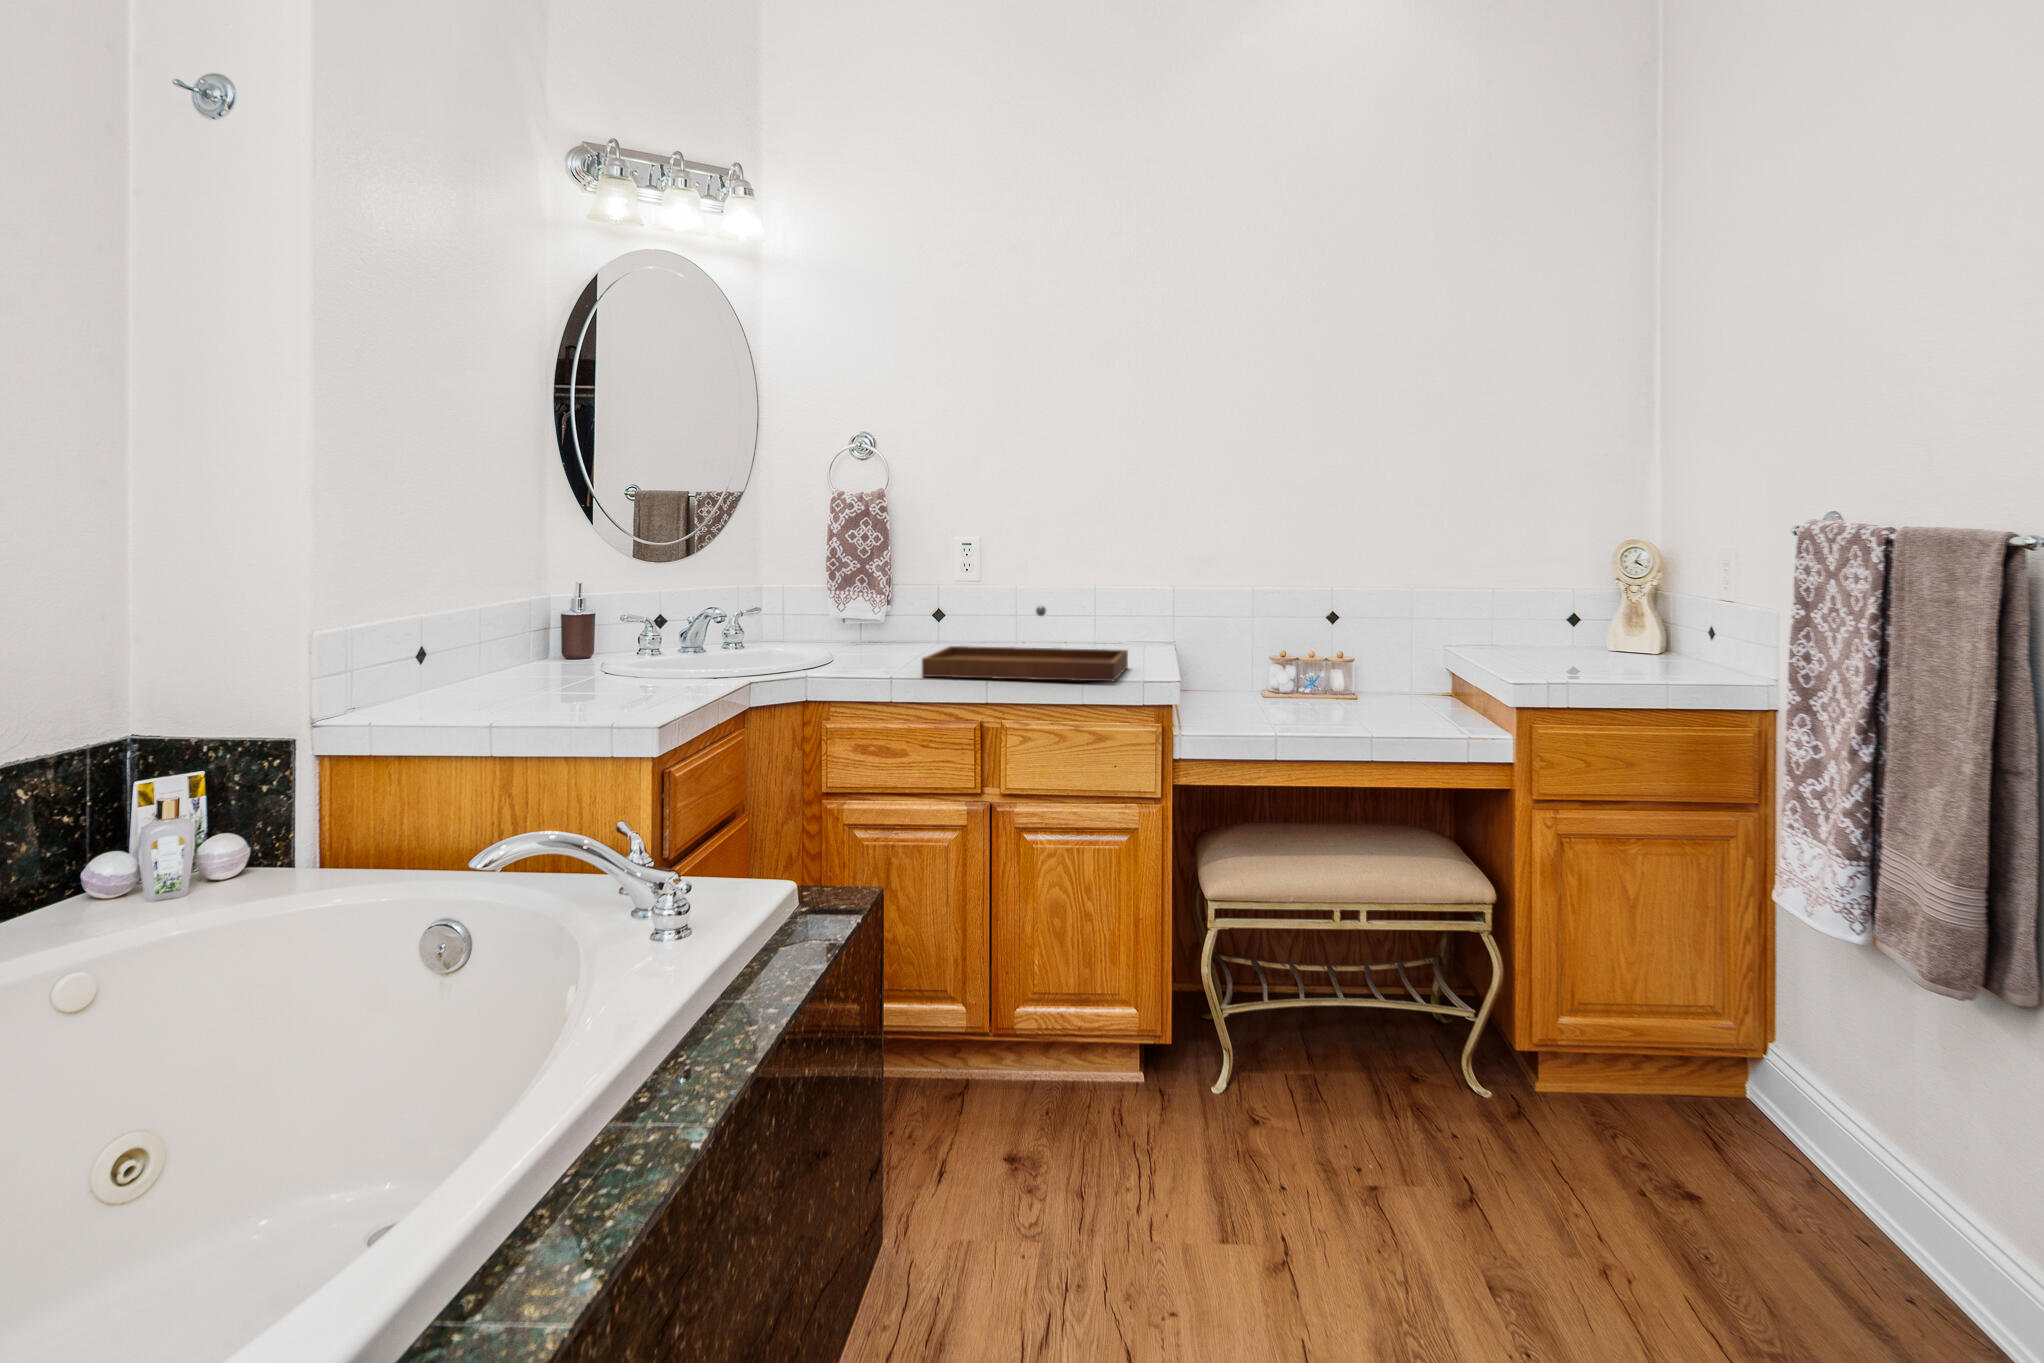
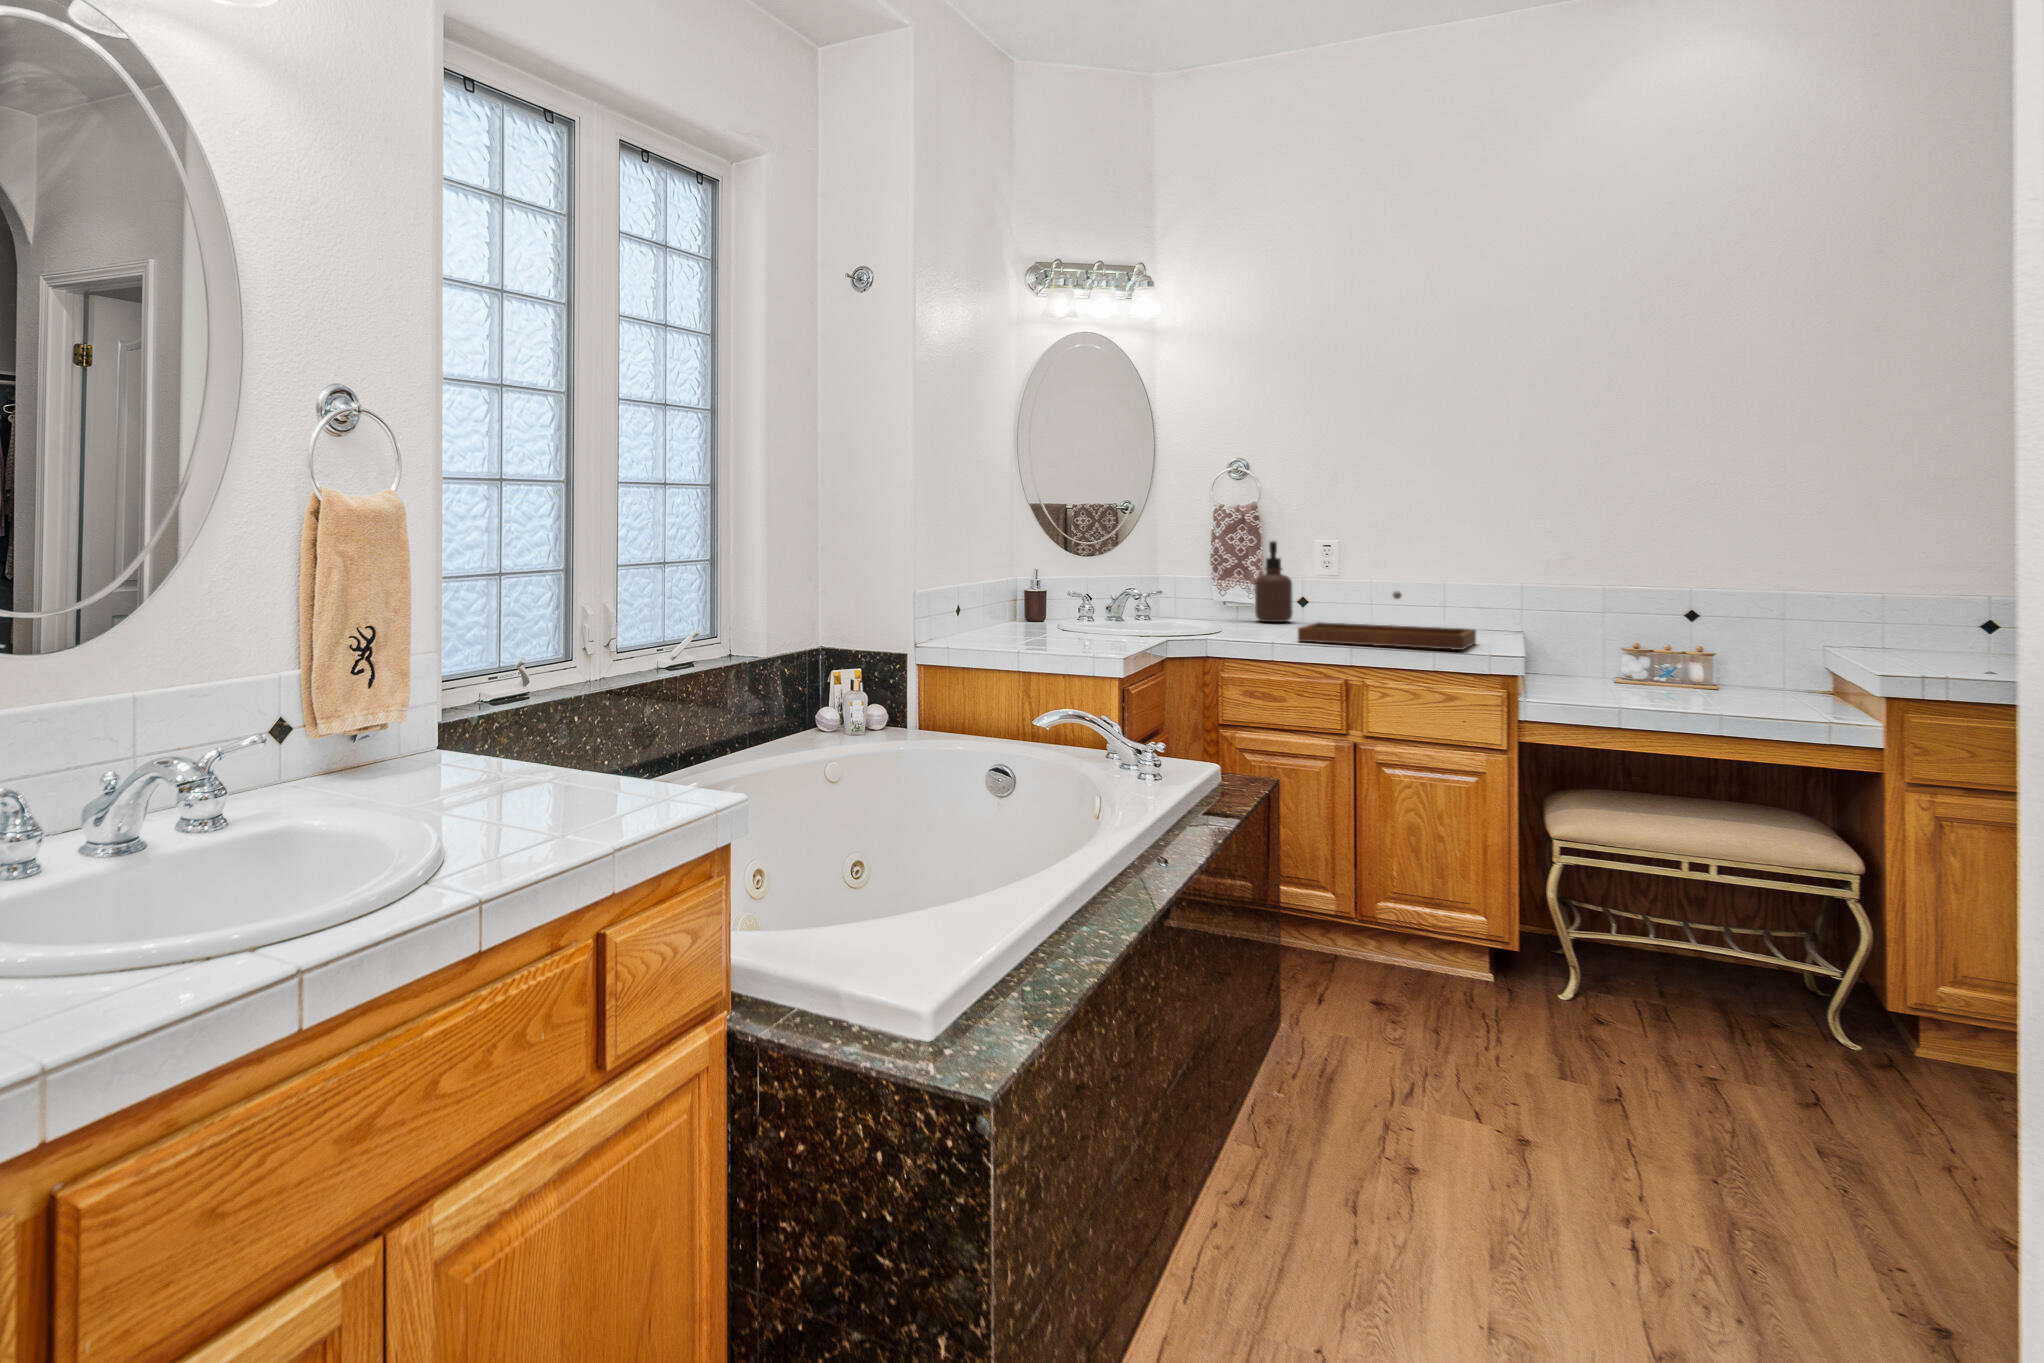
soap dispenser: none [880,540,925,643] -> present [1255,541,1293,622]

